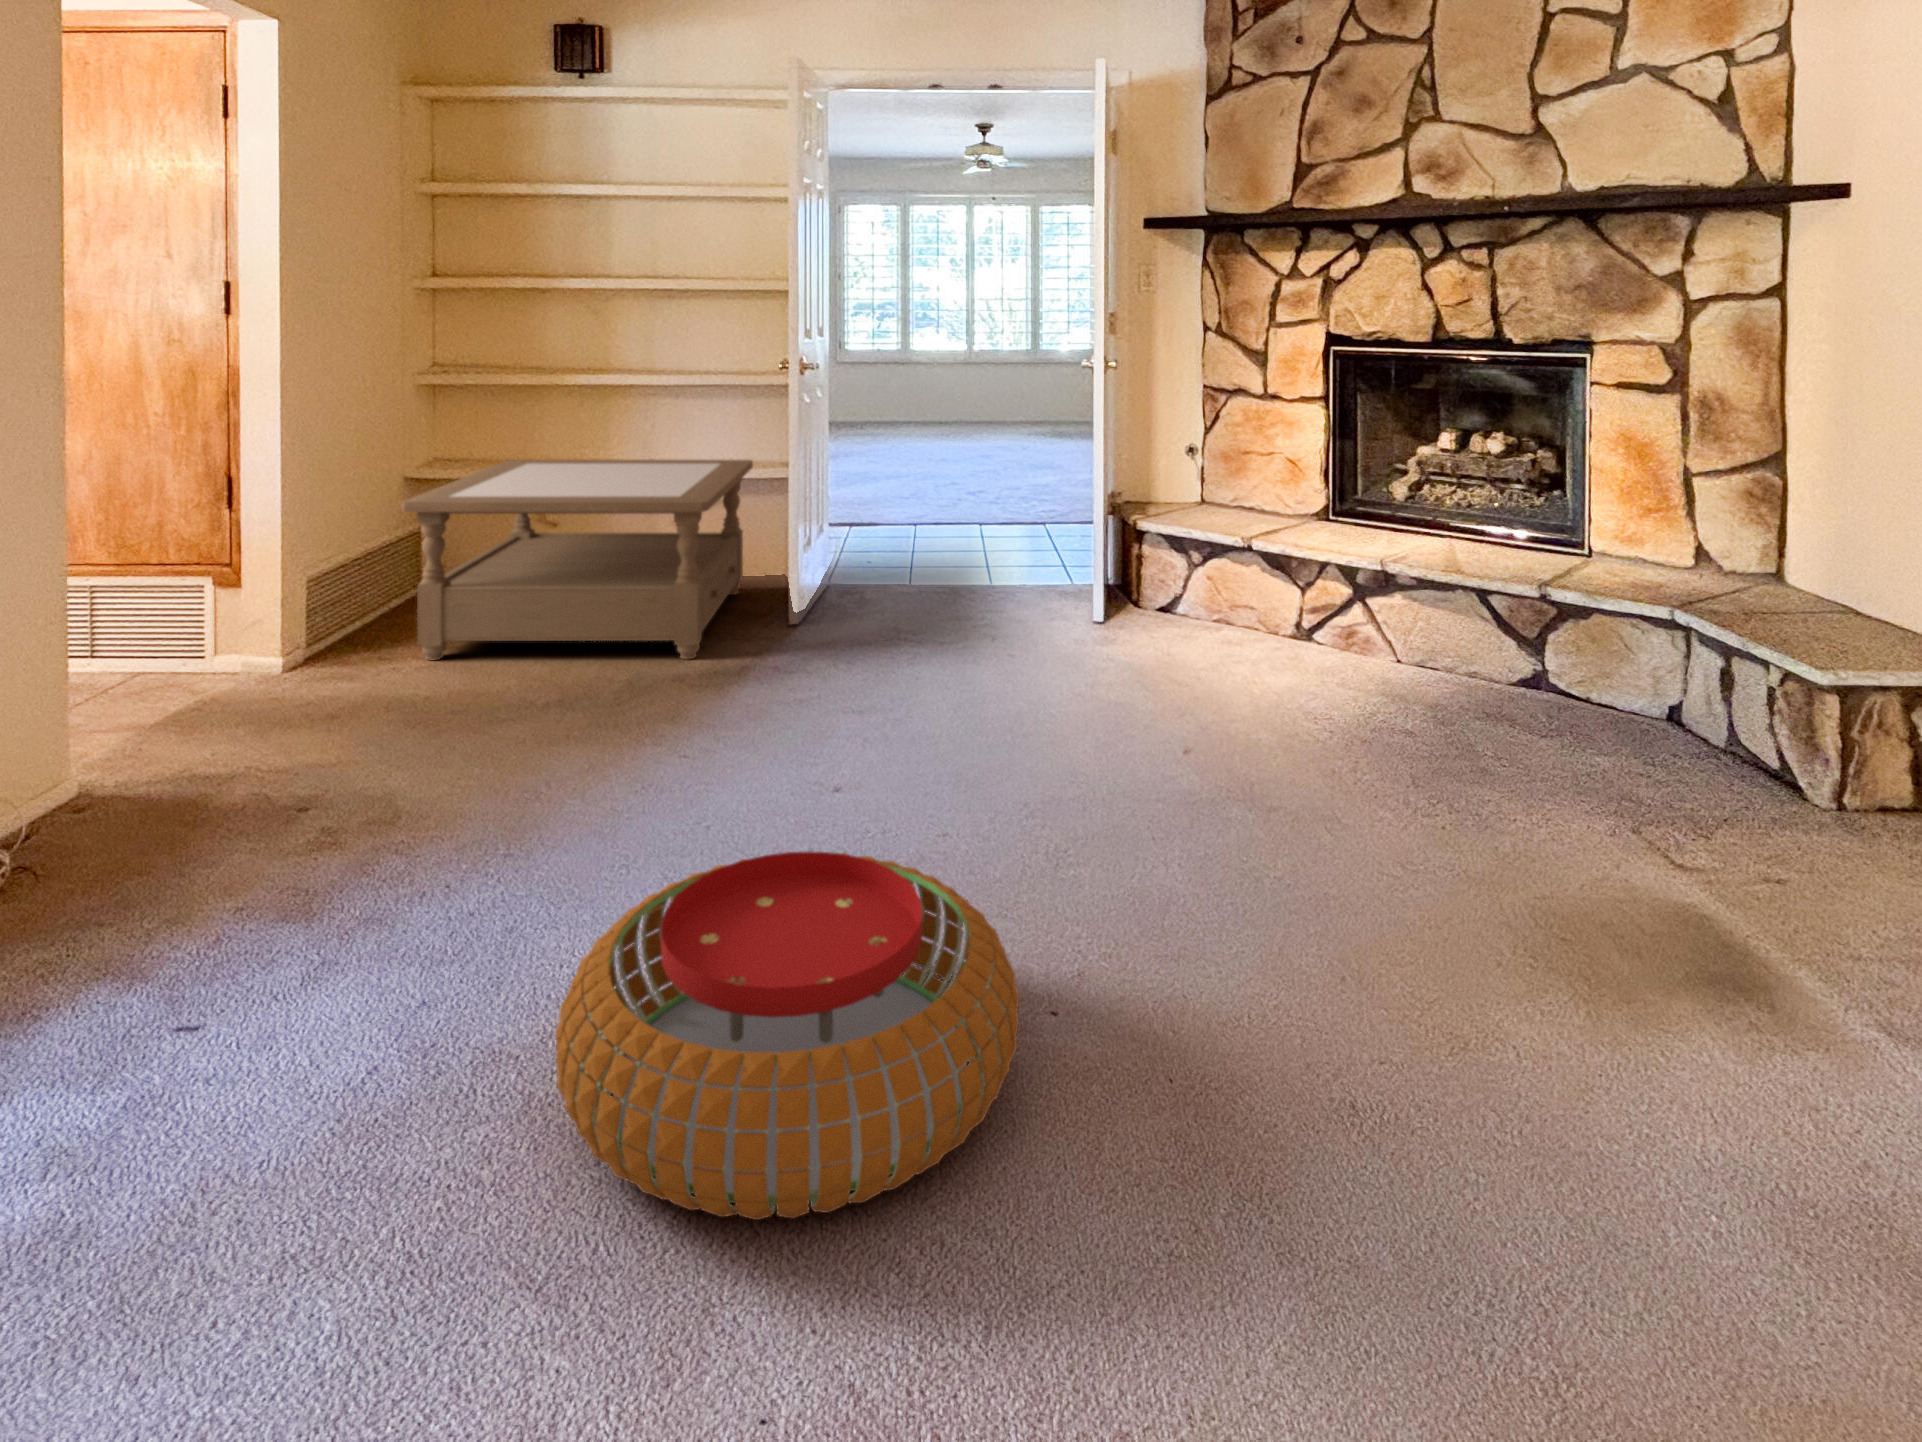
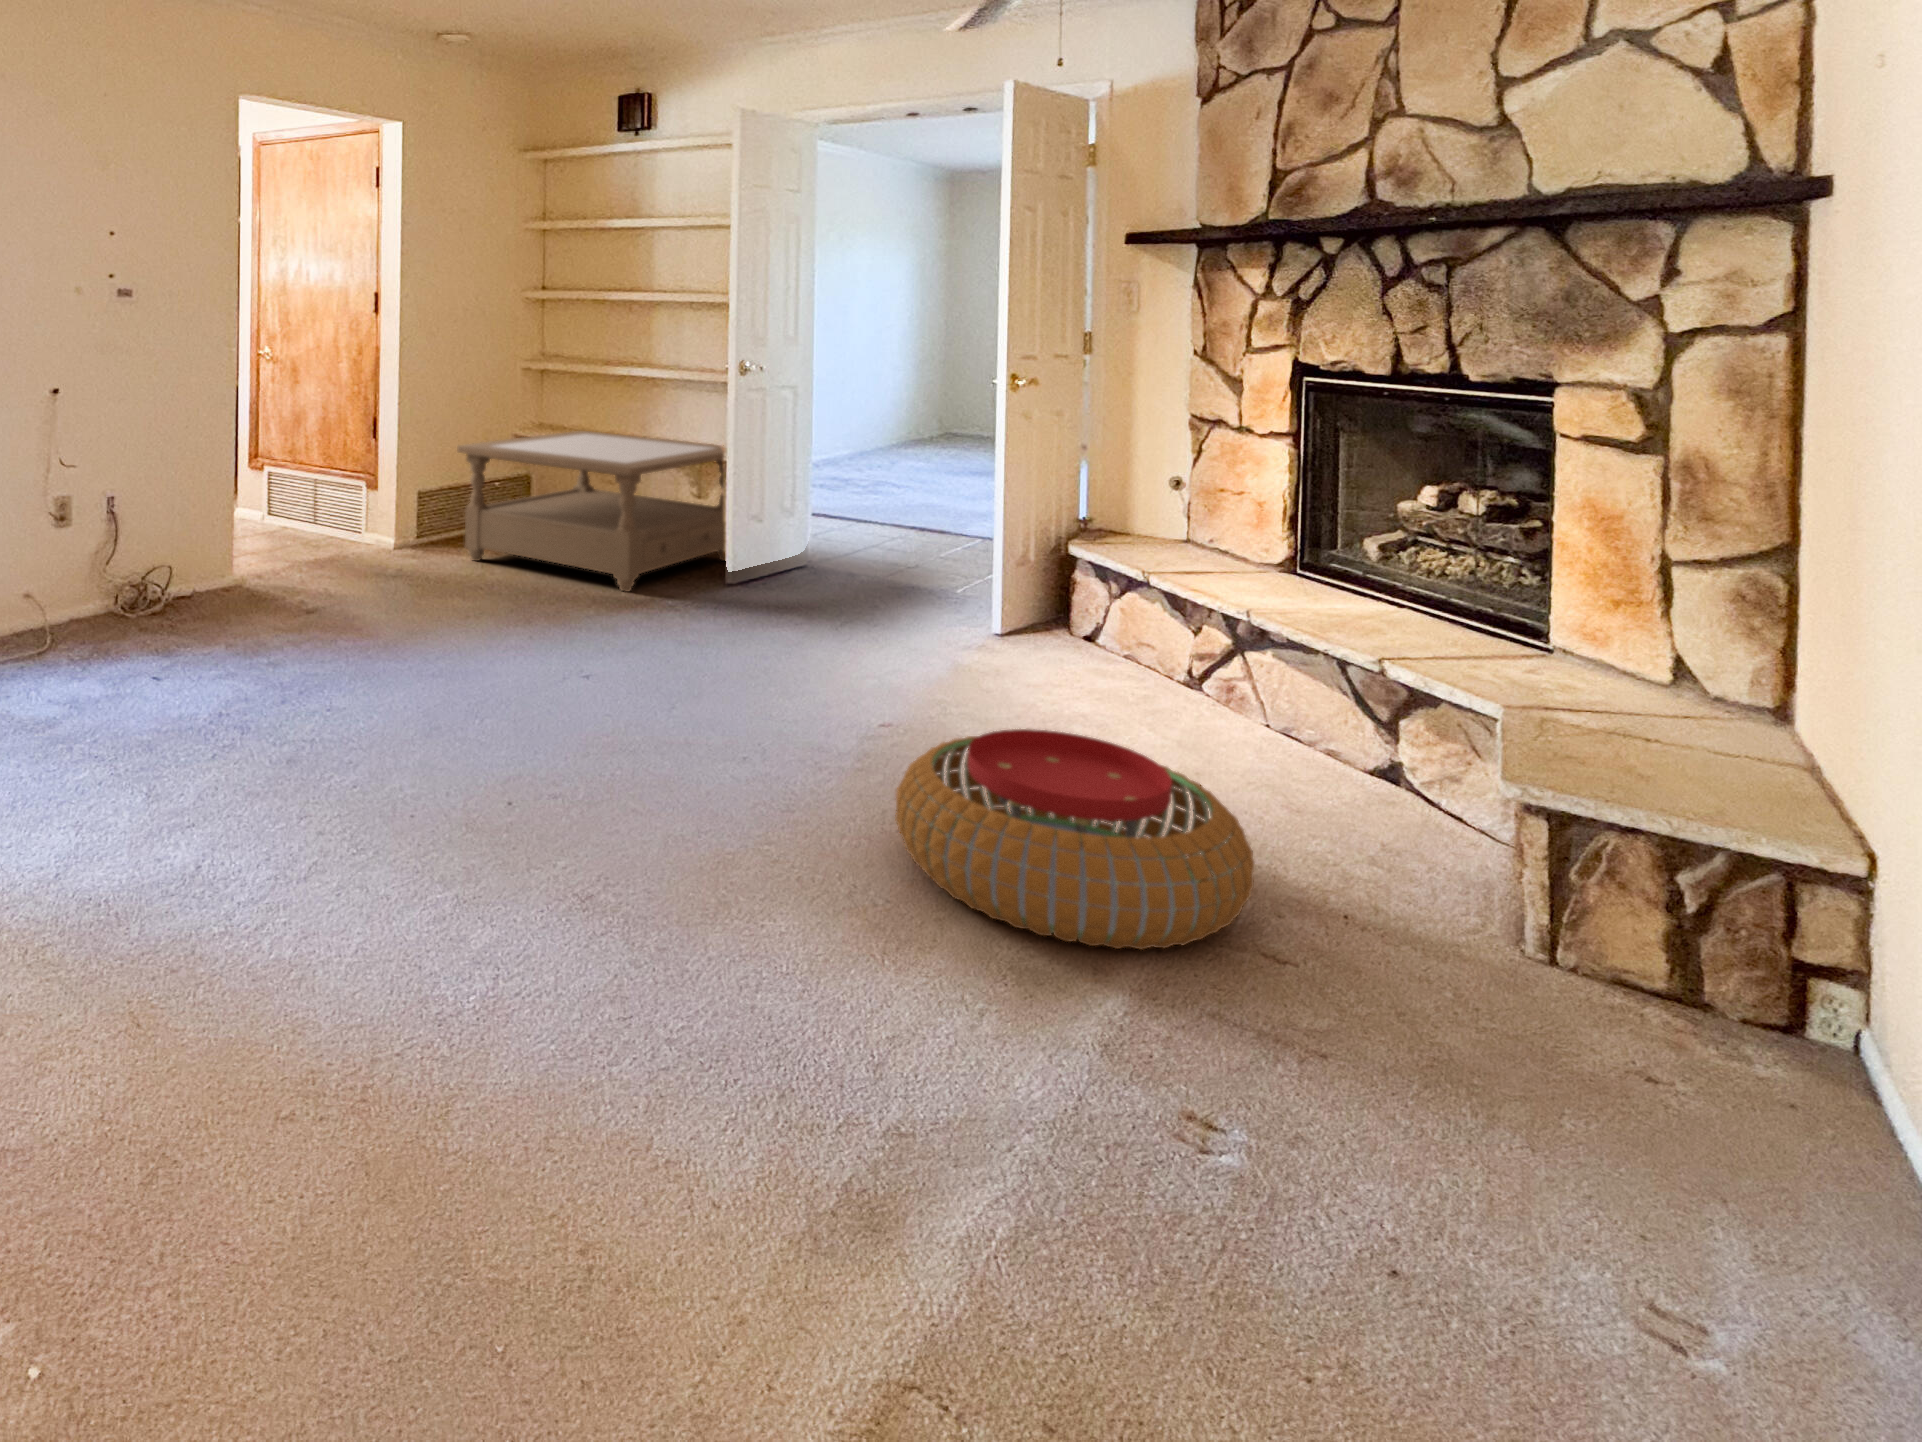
pouf: present [556,851,1019,1220] -> present [895,729,1254,950]

